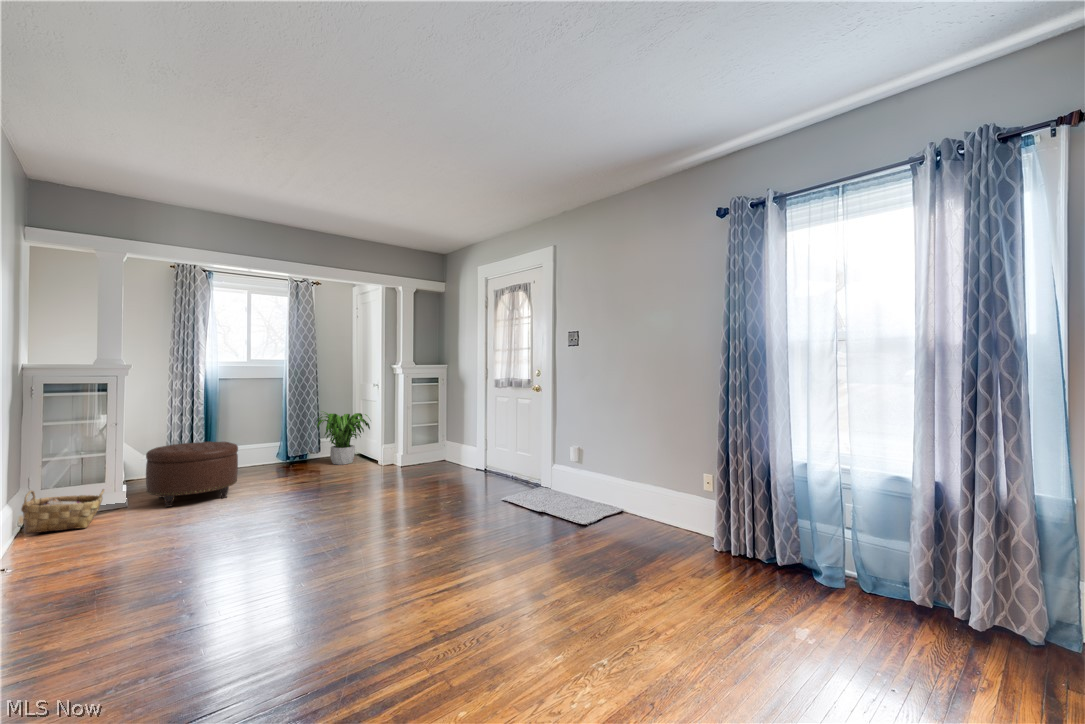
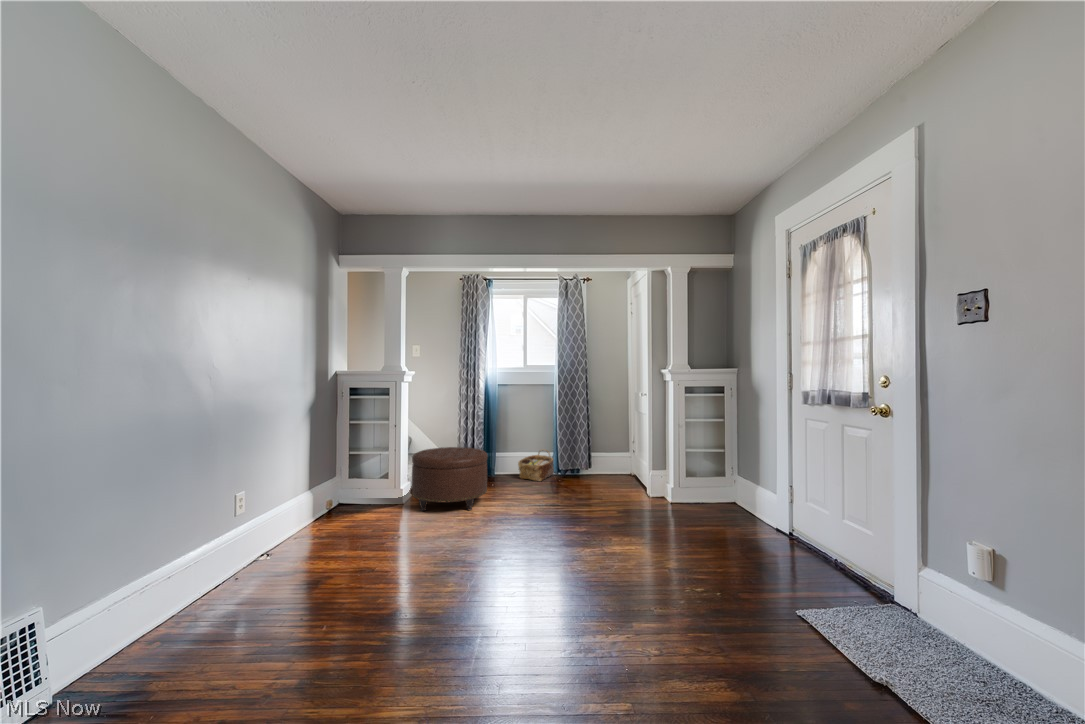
potted plant: present [313,411,371,465] -> none [579,422,640,487]
woven basket: present [21,489,104,534] -> present [518,449,554,481]

